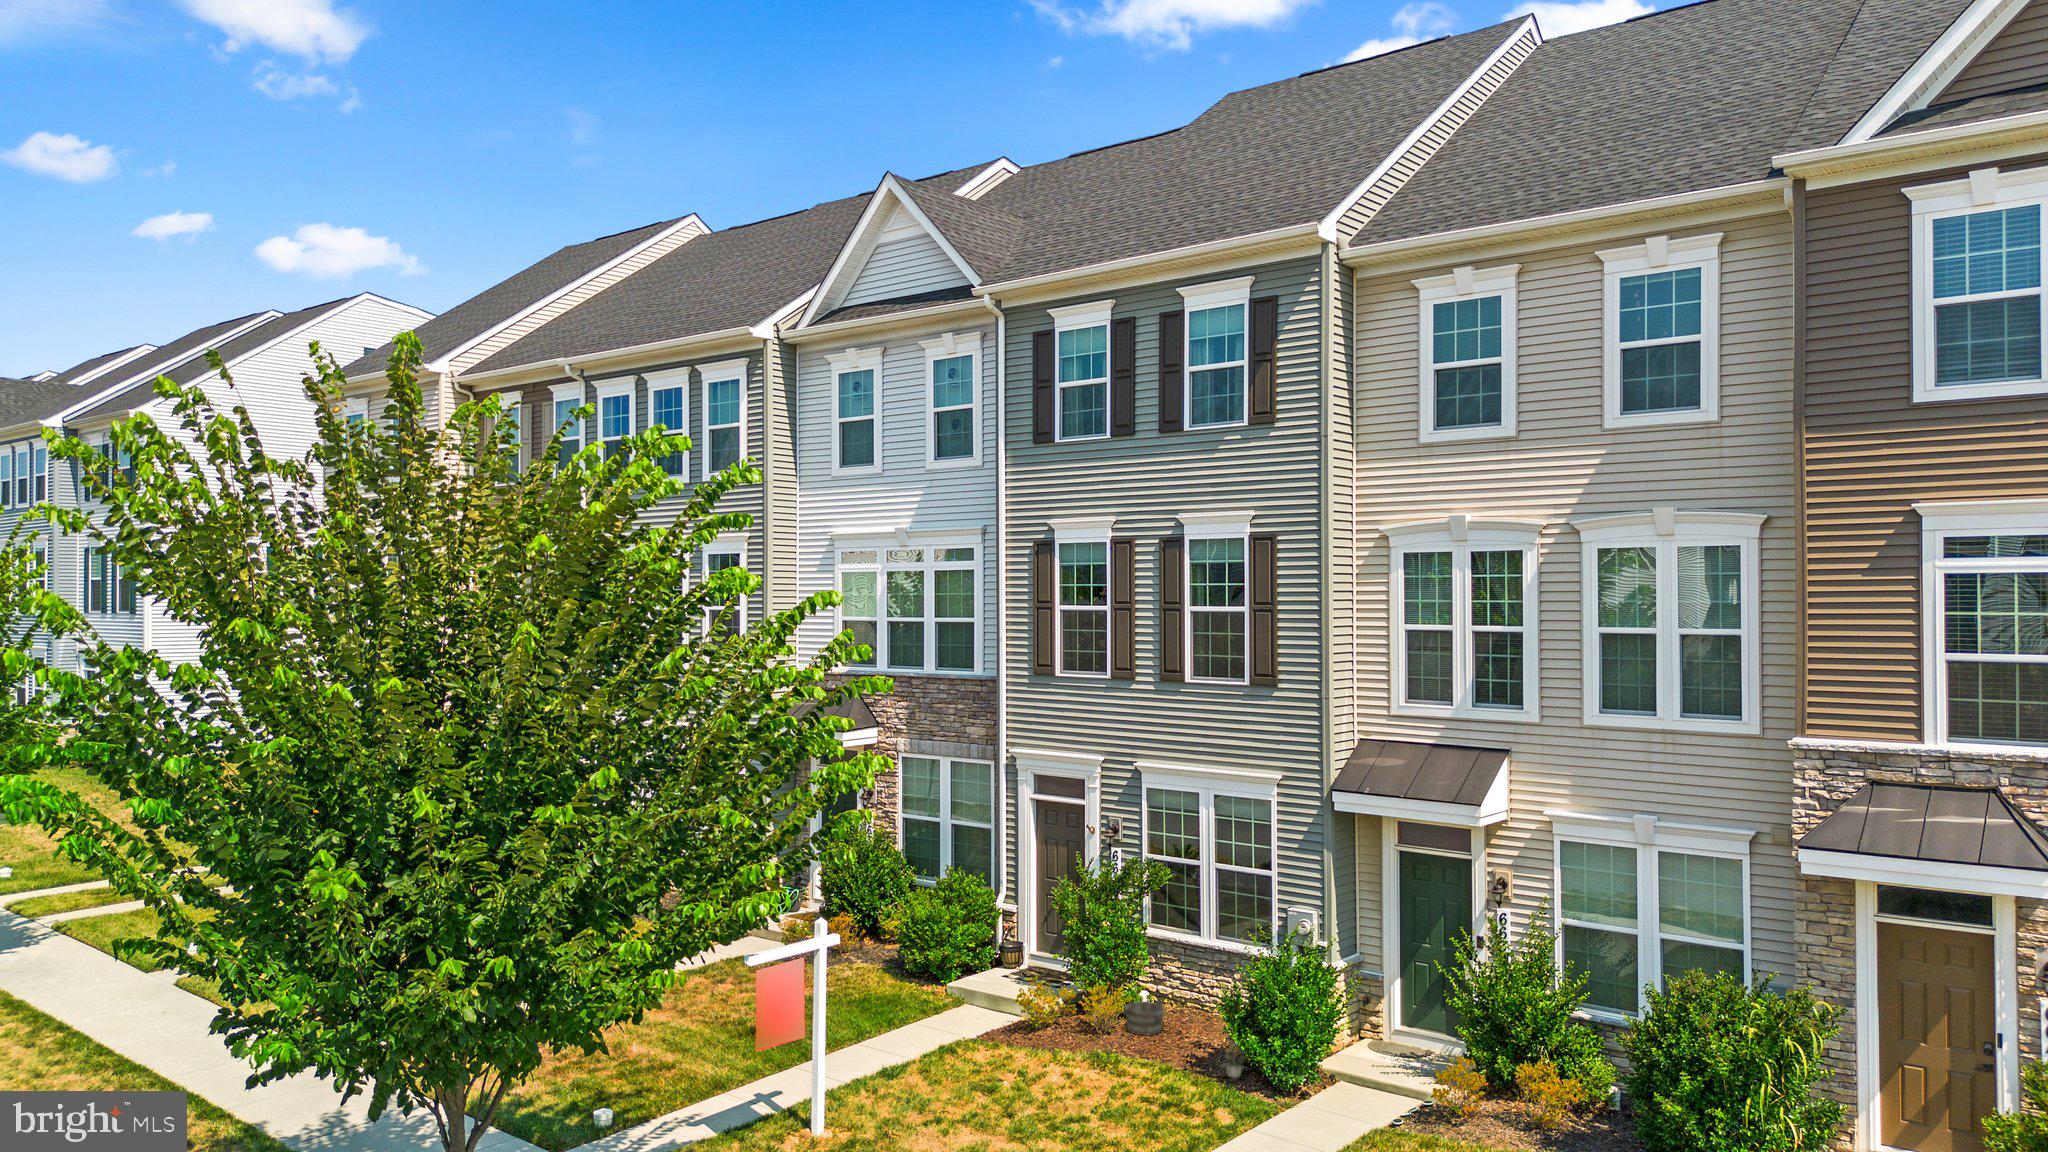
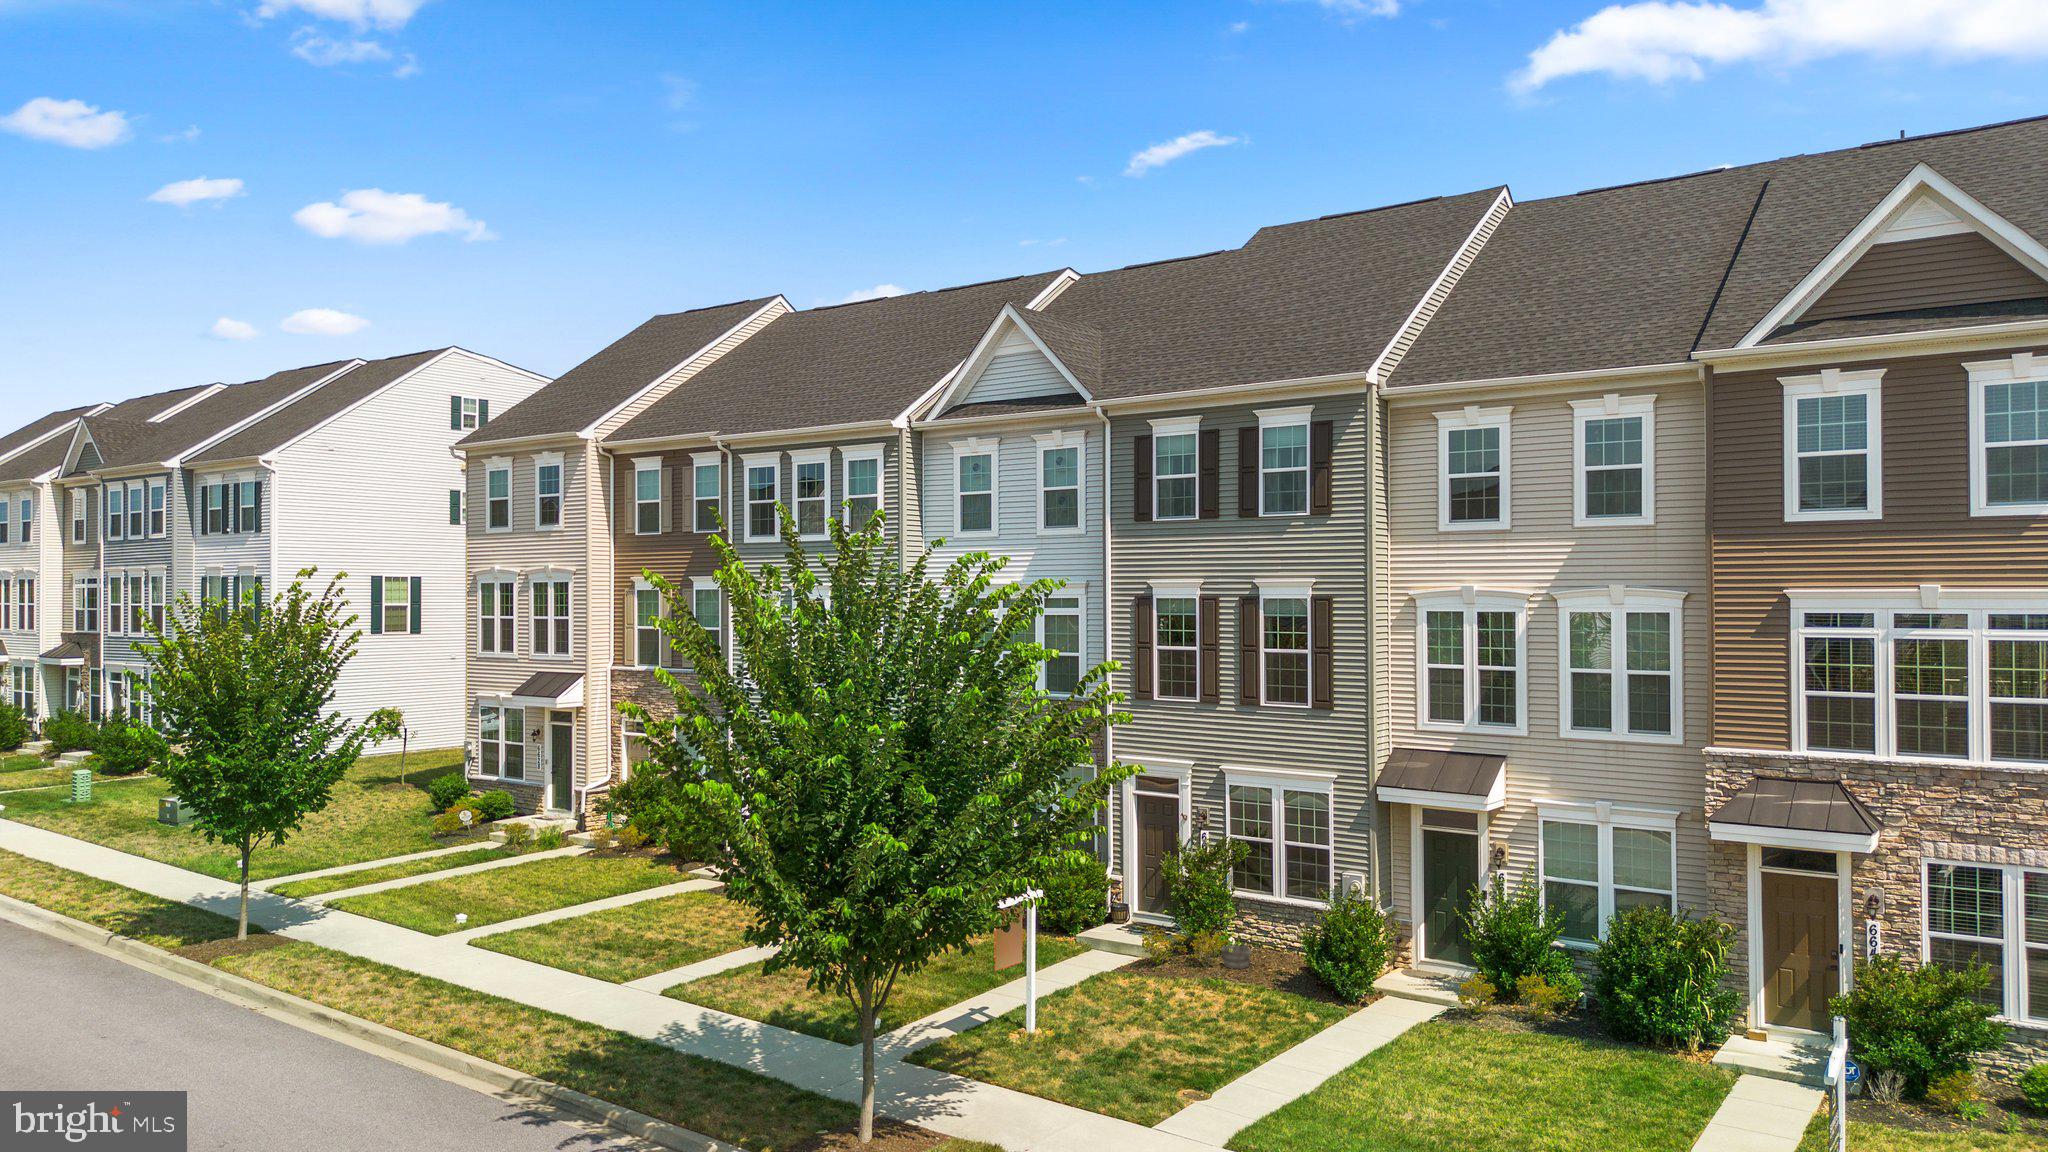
potted plant: present [1221,1040,1245,1078] -> none [1303,959,1327,994]

